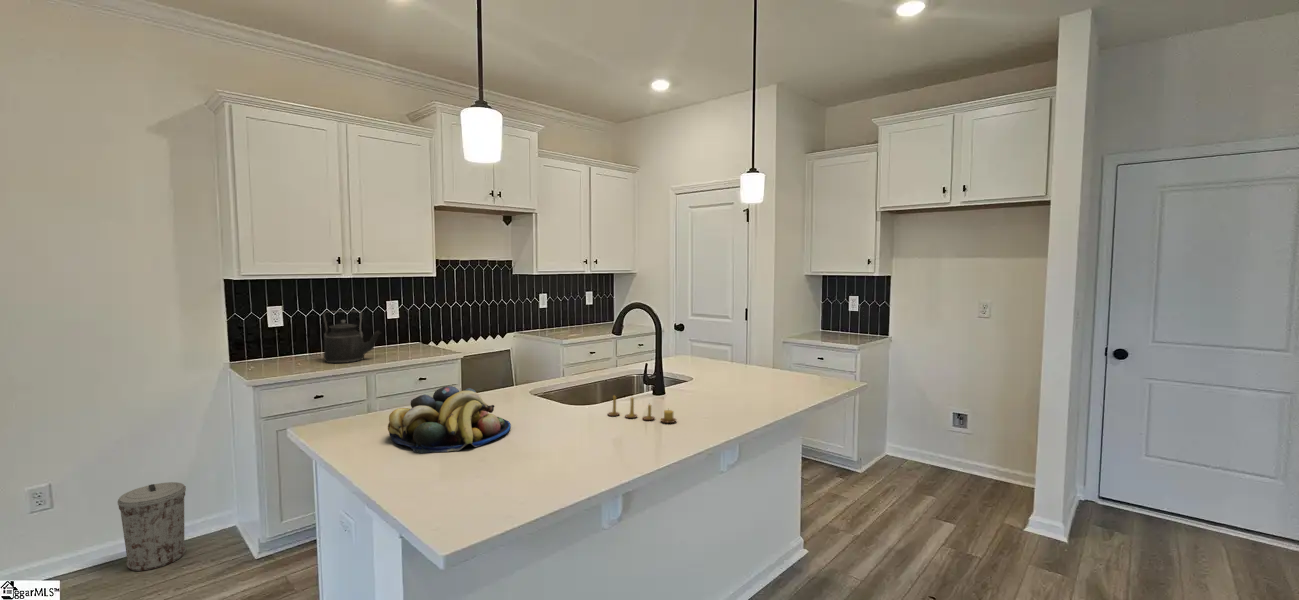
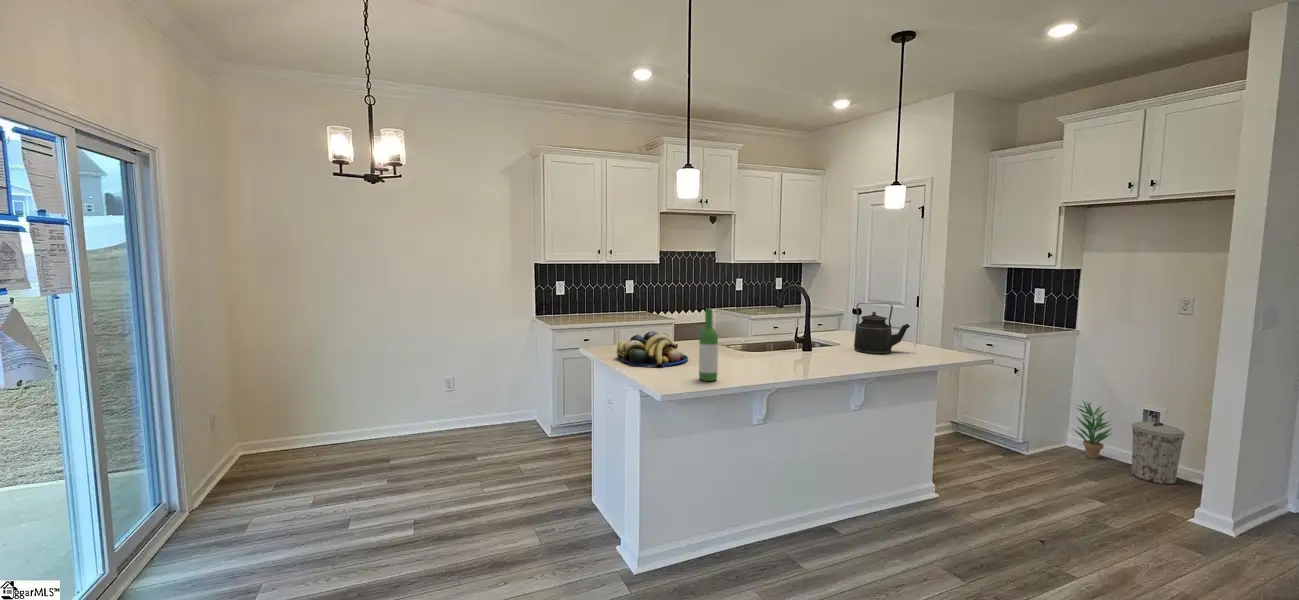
kettle: present [323,311,381,363] -> present [854,303,910,354]
wine bottle: none [543,350,574,469] -> present [699,308,718,381]
candle: present [608,396,676,423] -> none [754,346,801,368]
potted plant: none [896,407,929,466] -> present [1074,401,1112,459]
trash can: present [118,482,186,571] -> present [1131,422,1185,484]

